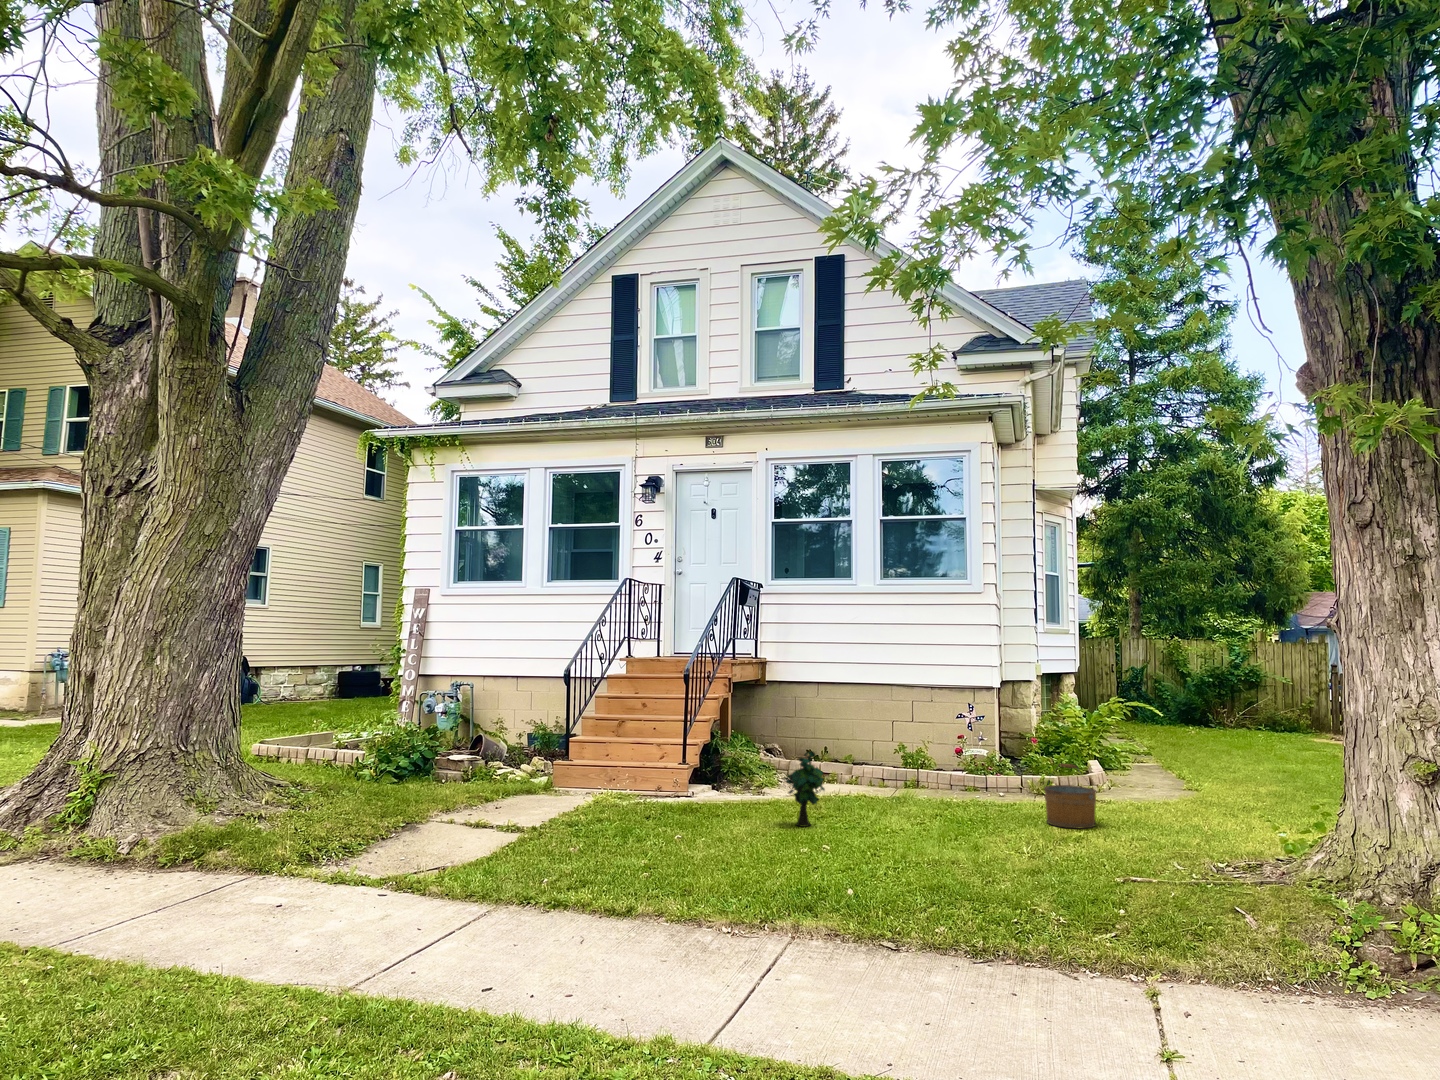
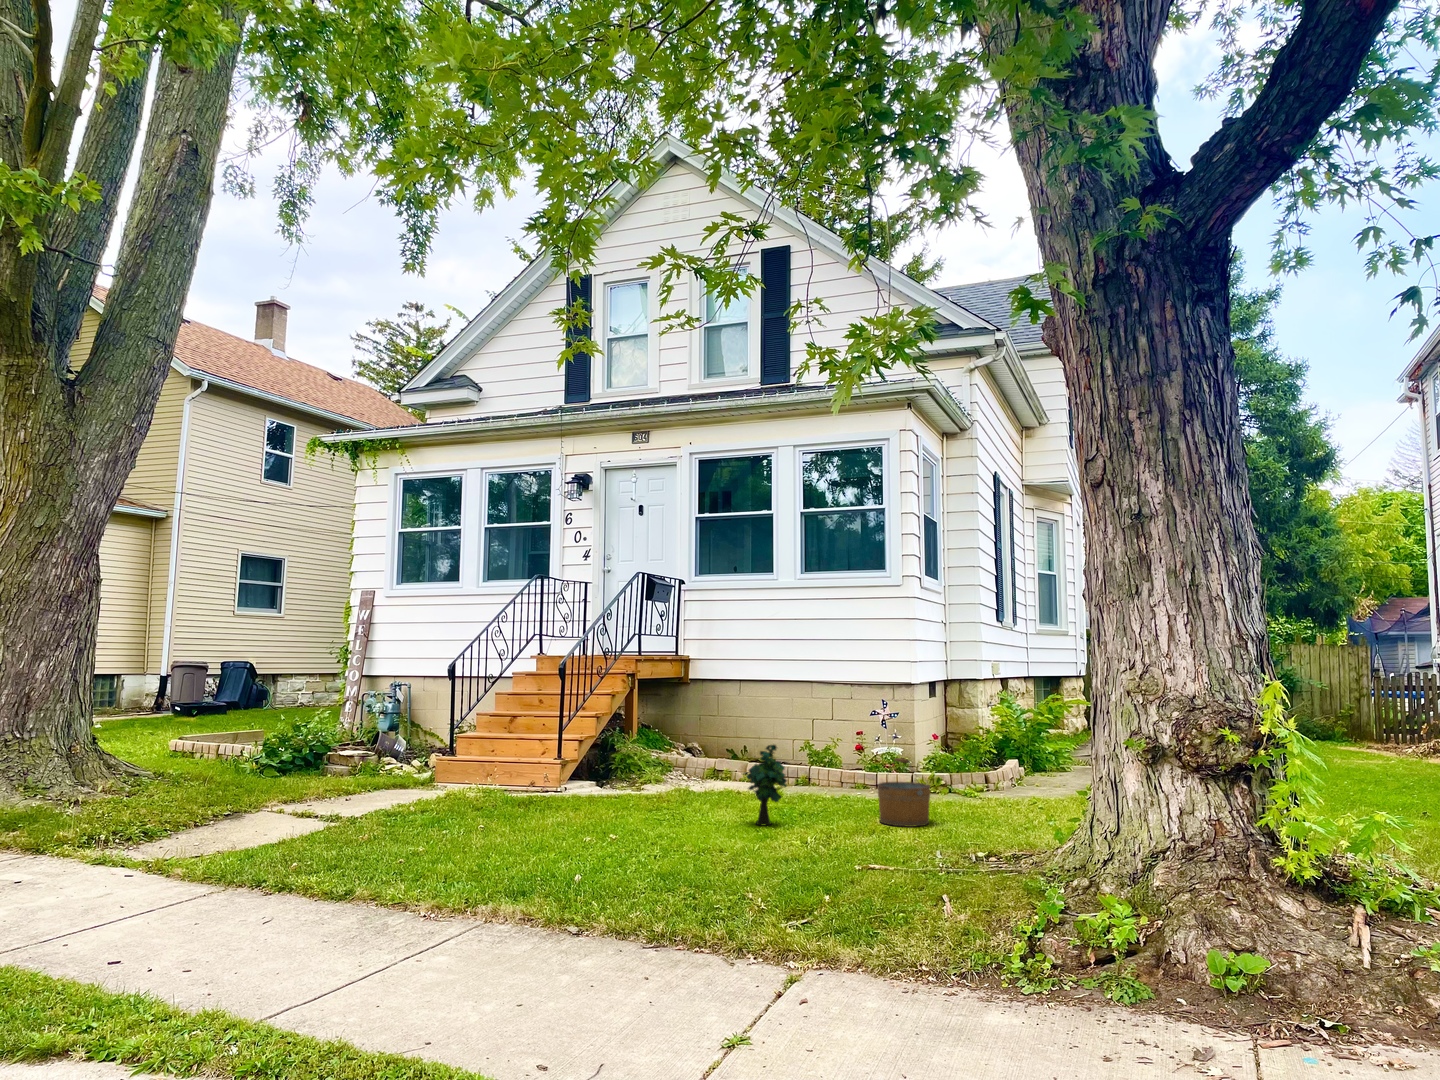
decorative plant: present [784,751,825,827] -> present [743,745,787,825]

